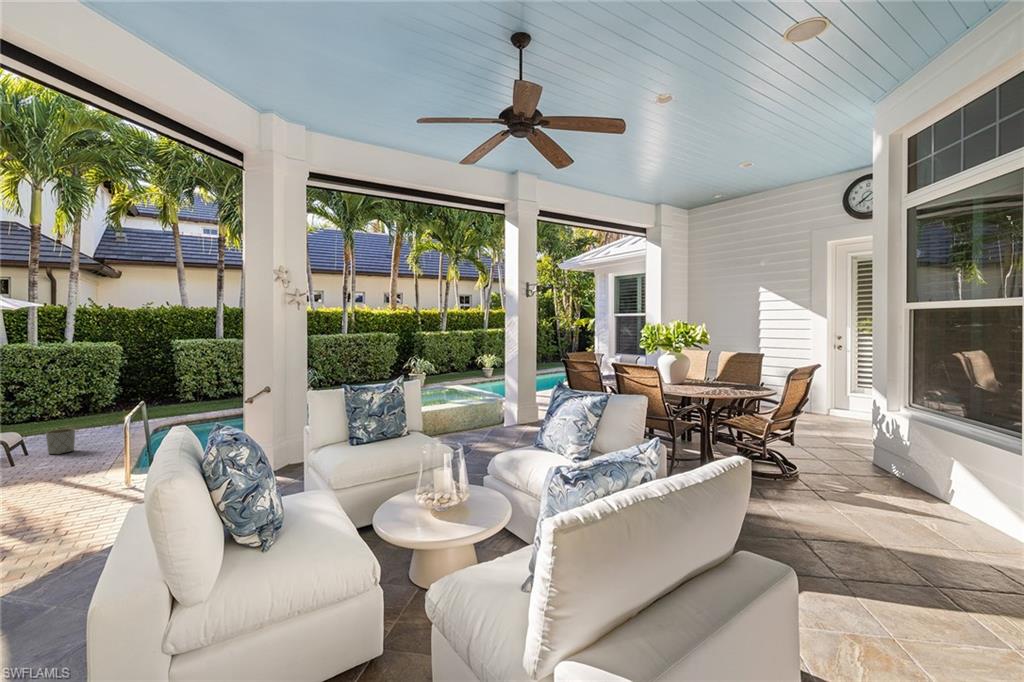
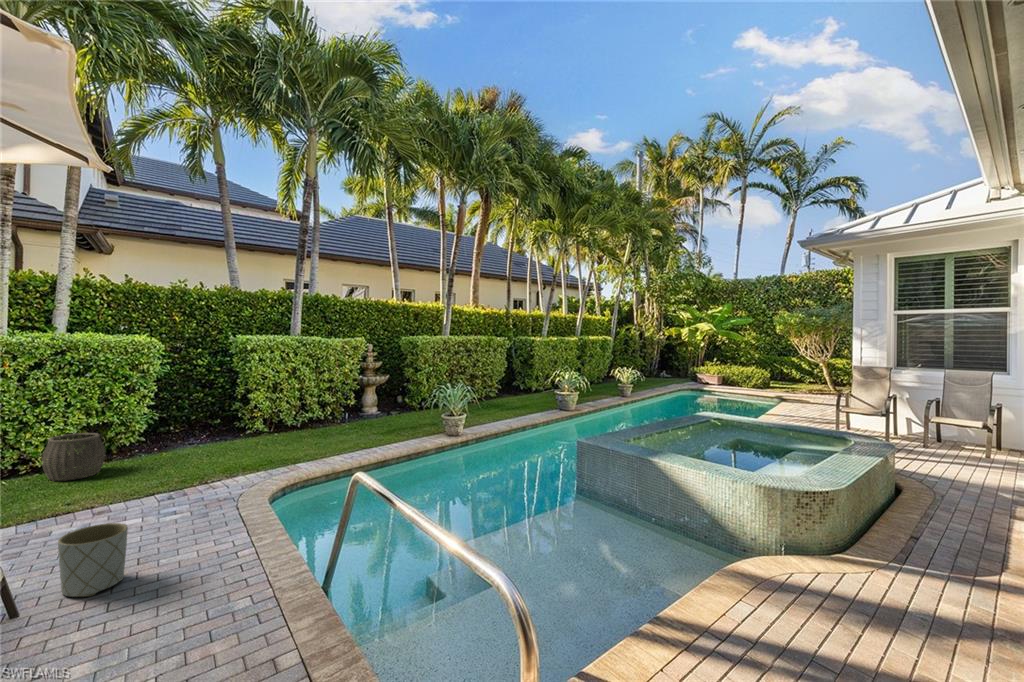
woven basket: none [55,398,89,422] -> present [42,433,105,481]

